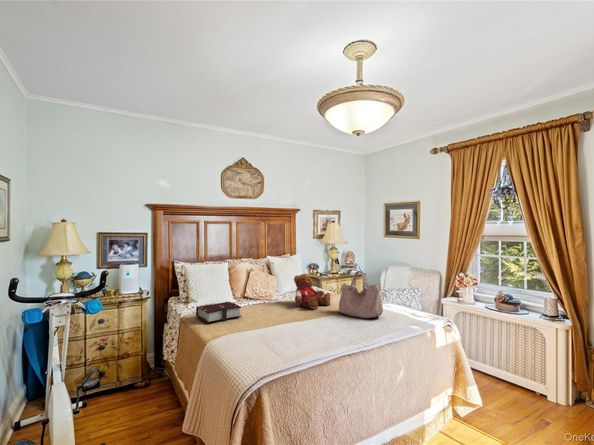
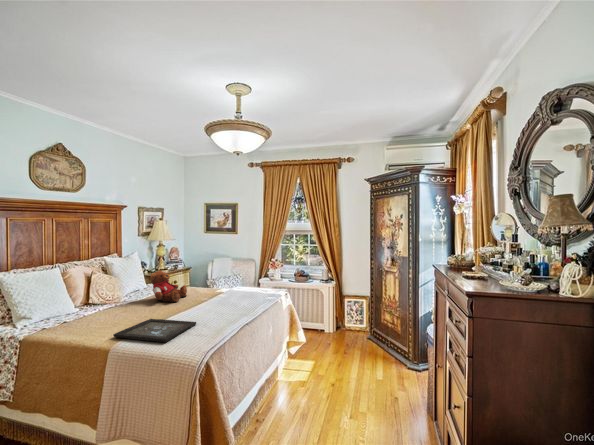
handbag: present [339,271,383,318] -> none [201,262,241,301]
book: present [196,302,241,323] -> none [44,309,108,335]
tray: none [227,322,302,351] -> present [113,319,196,342]

